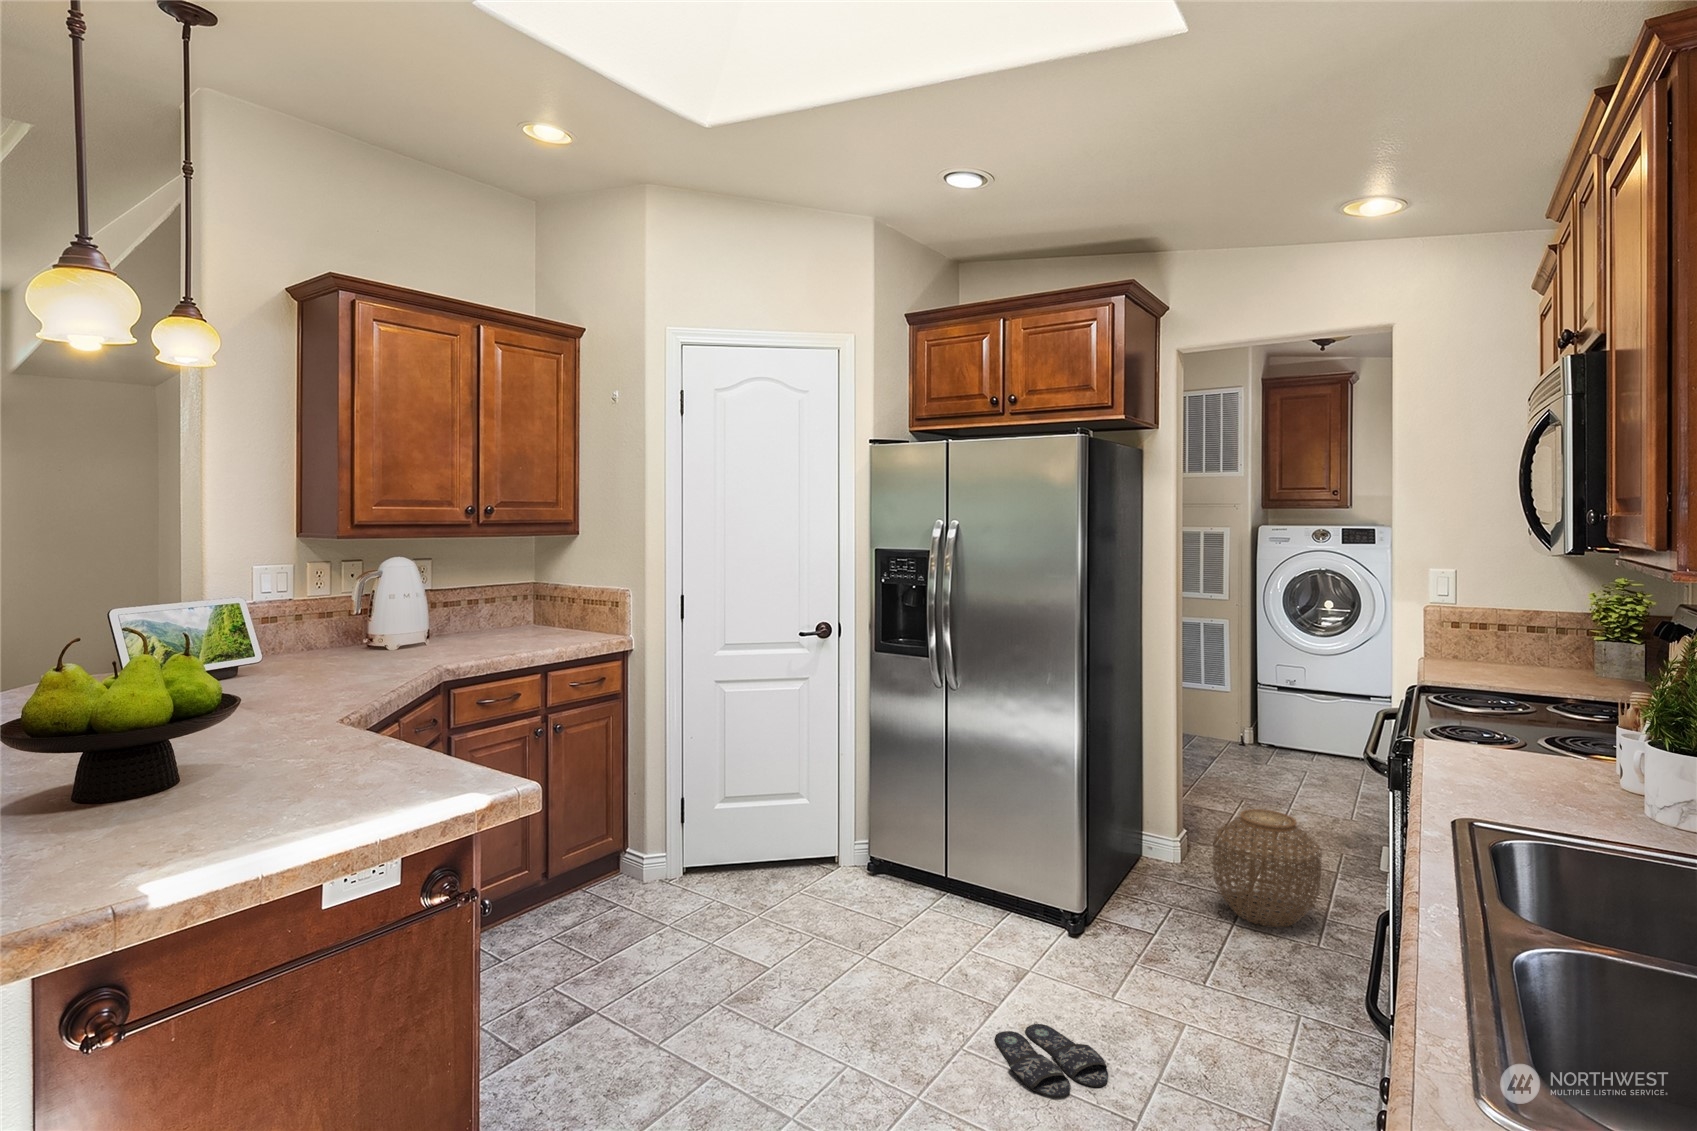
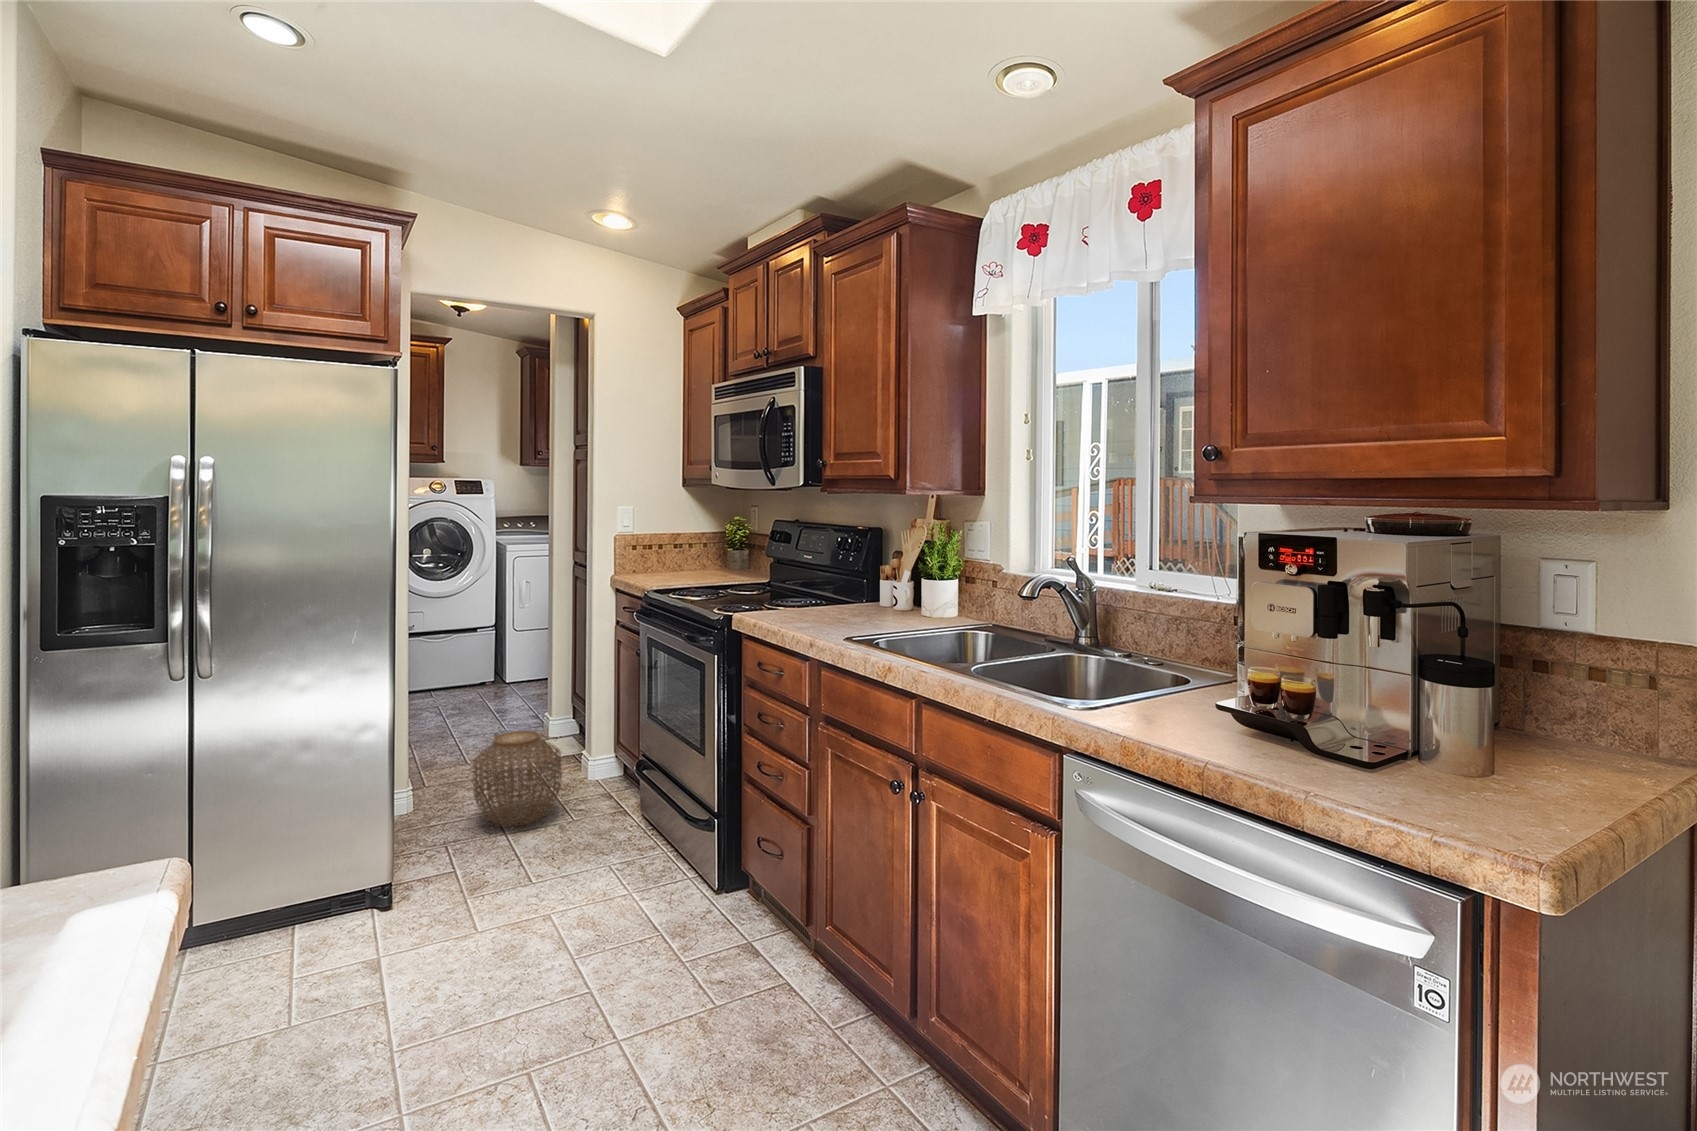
slippers: present [995,1024,1108,1098] -> none [415,971,543,1032]

